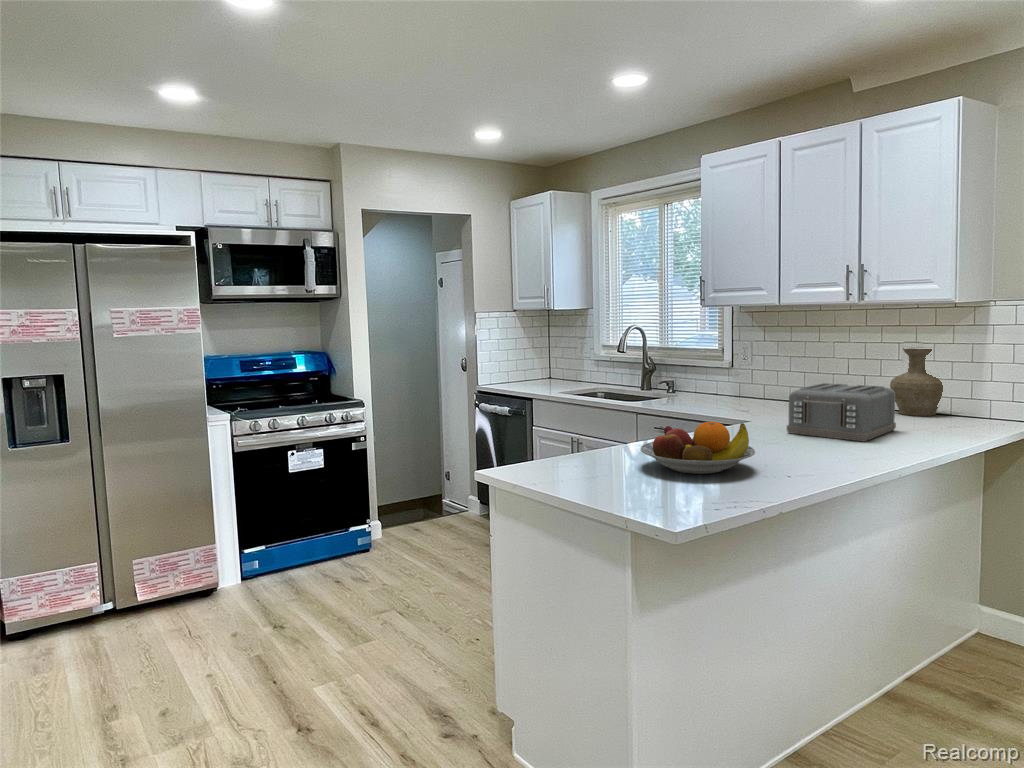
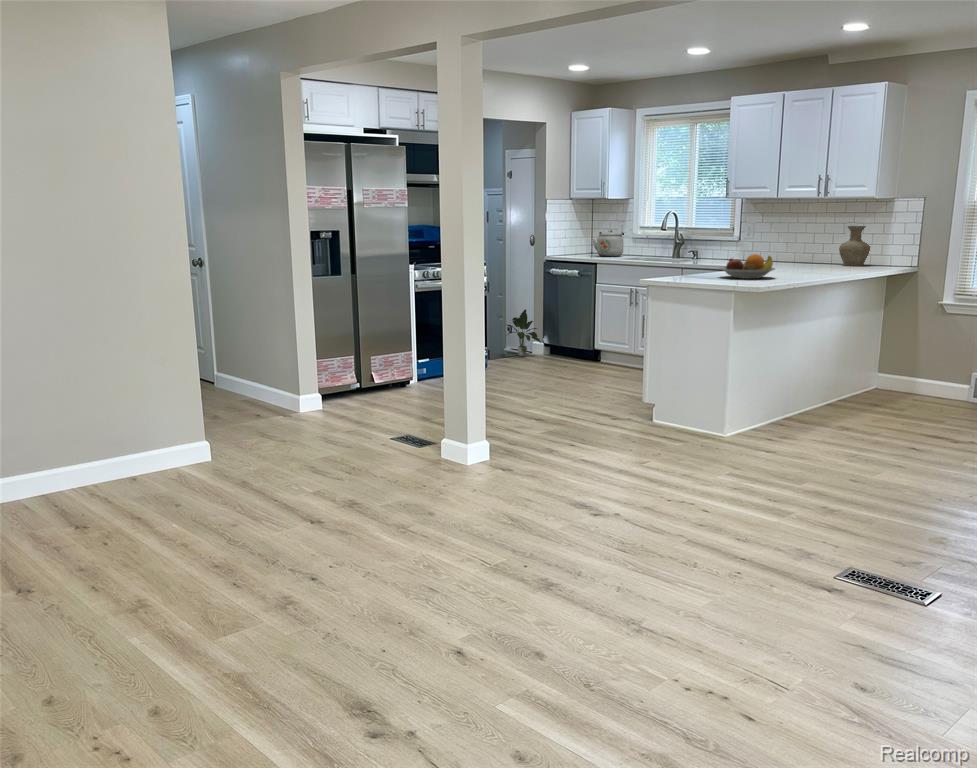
kettle: none [544,351,589,385] -> present [593,230,624,257]
toaster: present [787,383,896,441] -> none [783,244,841,272]
potted plant: none [424,456,472,519] -> present [507,309,541,356]

